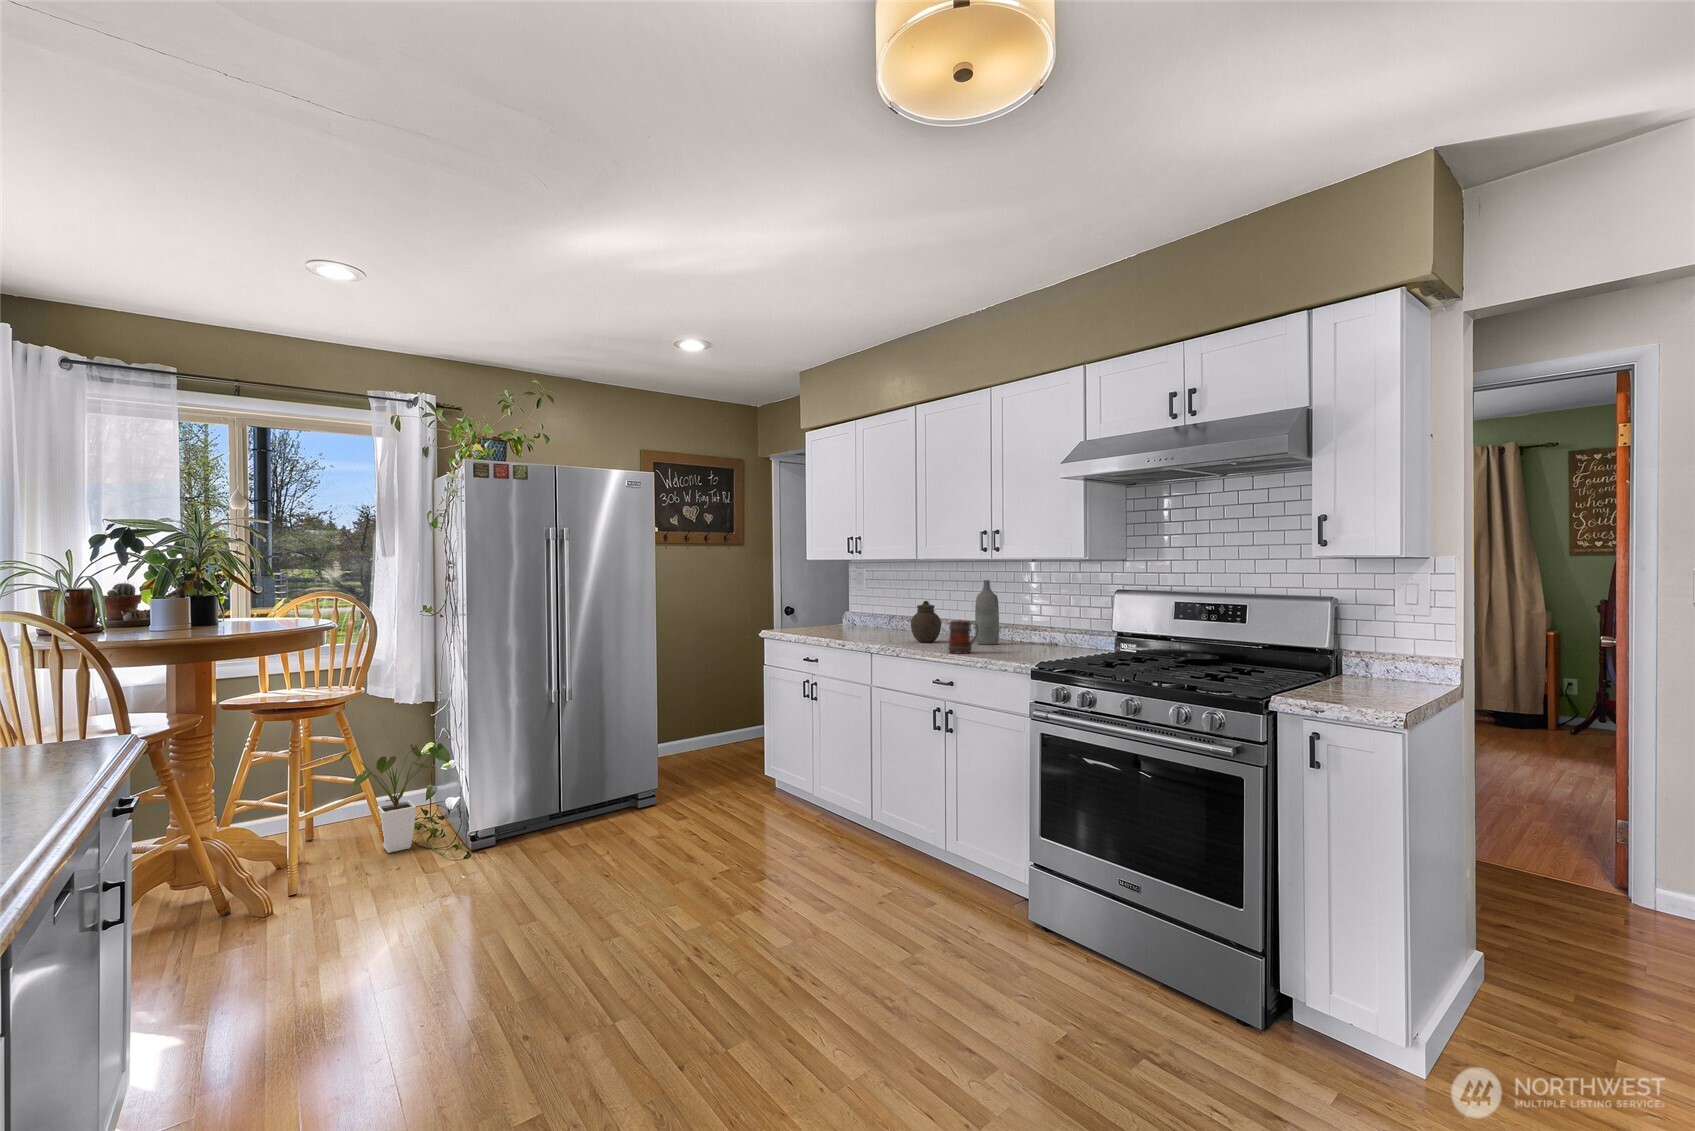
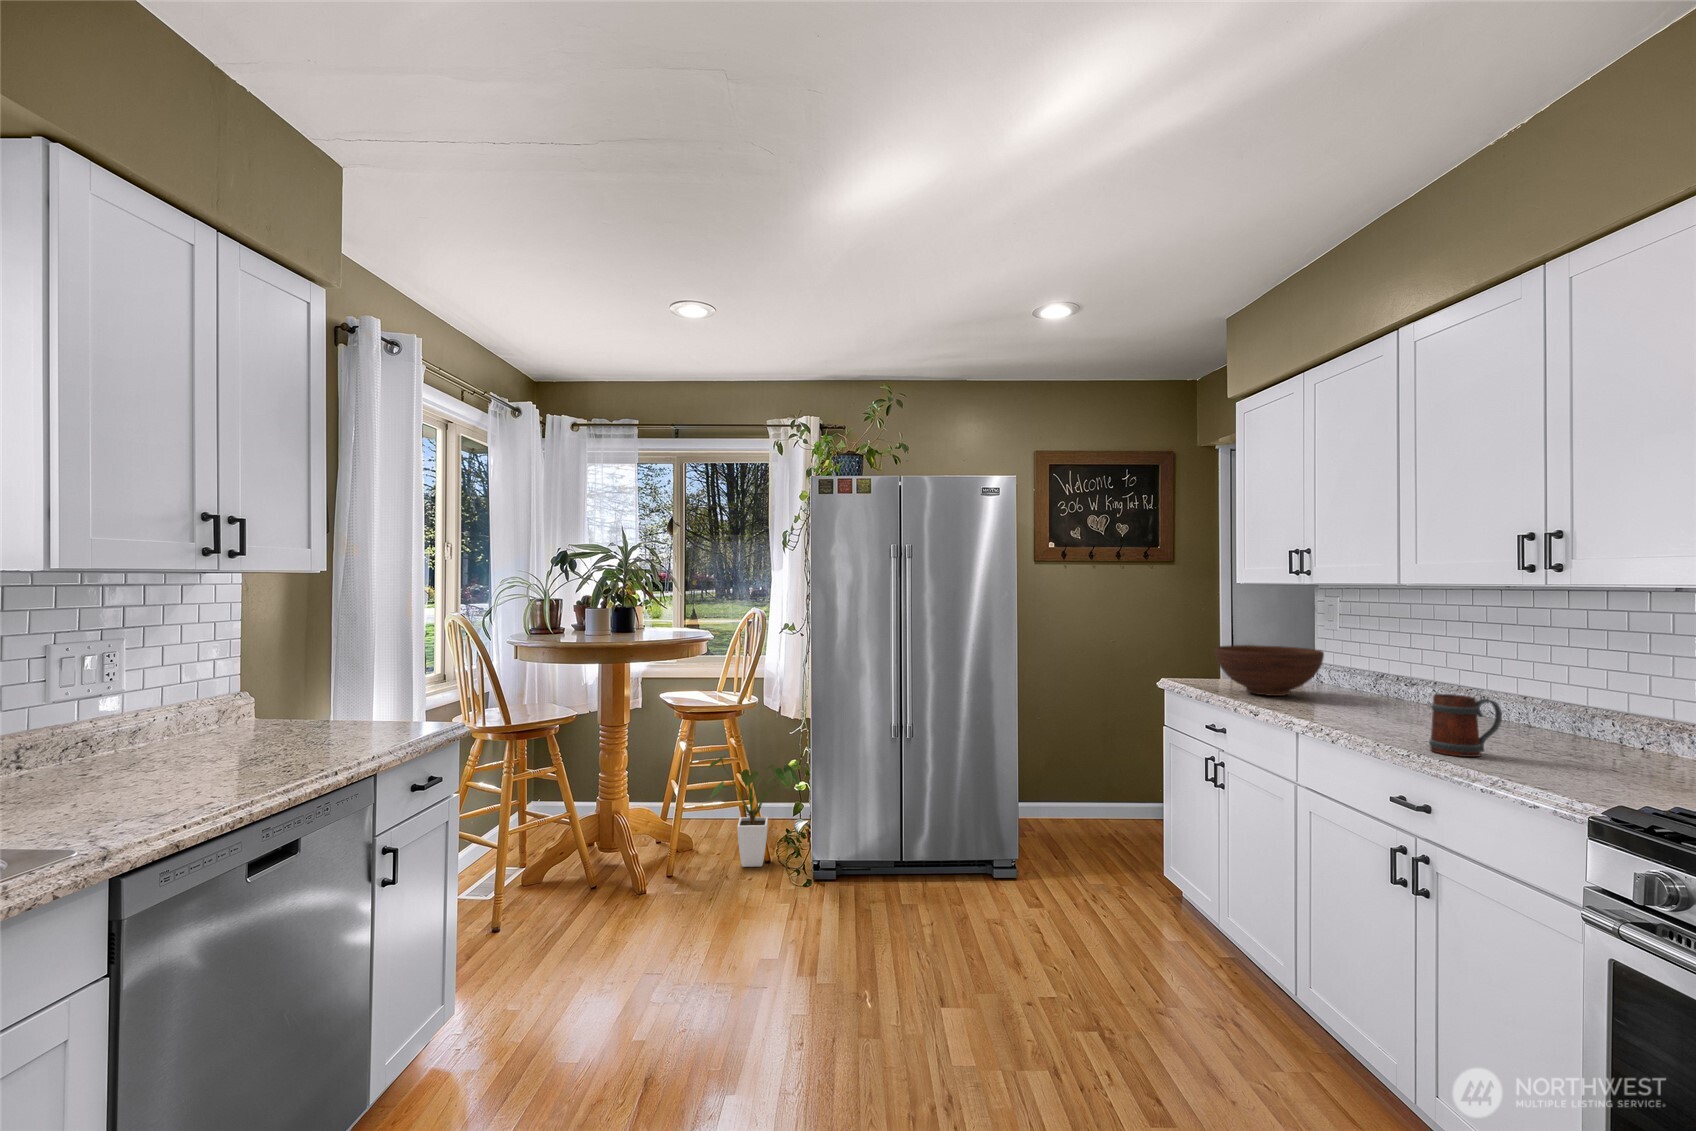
bottle: present [975,580,999,645] -> none [1513,623,1569,742]
jar: present [911,601,941,642] -> none [1379,652,1442,722]
fruit bowl: none [807,604,873,637] -> present [1214,645,1324,696]

